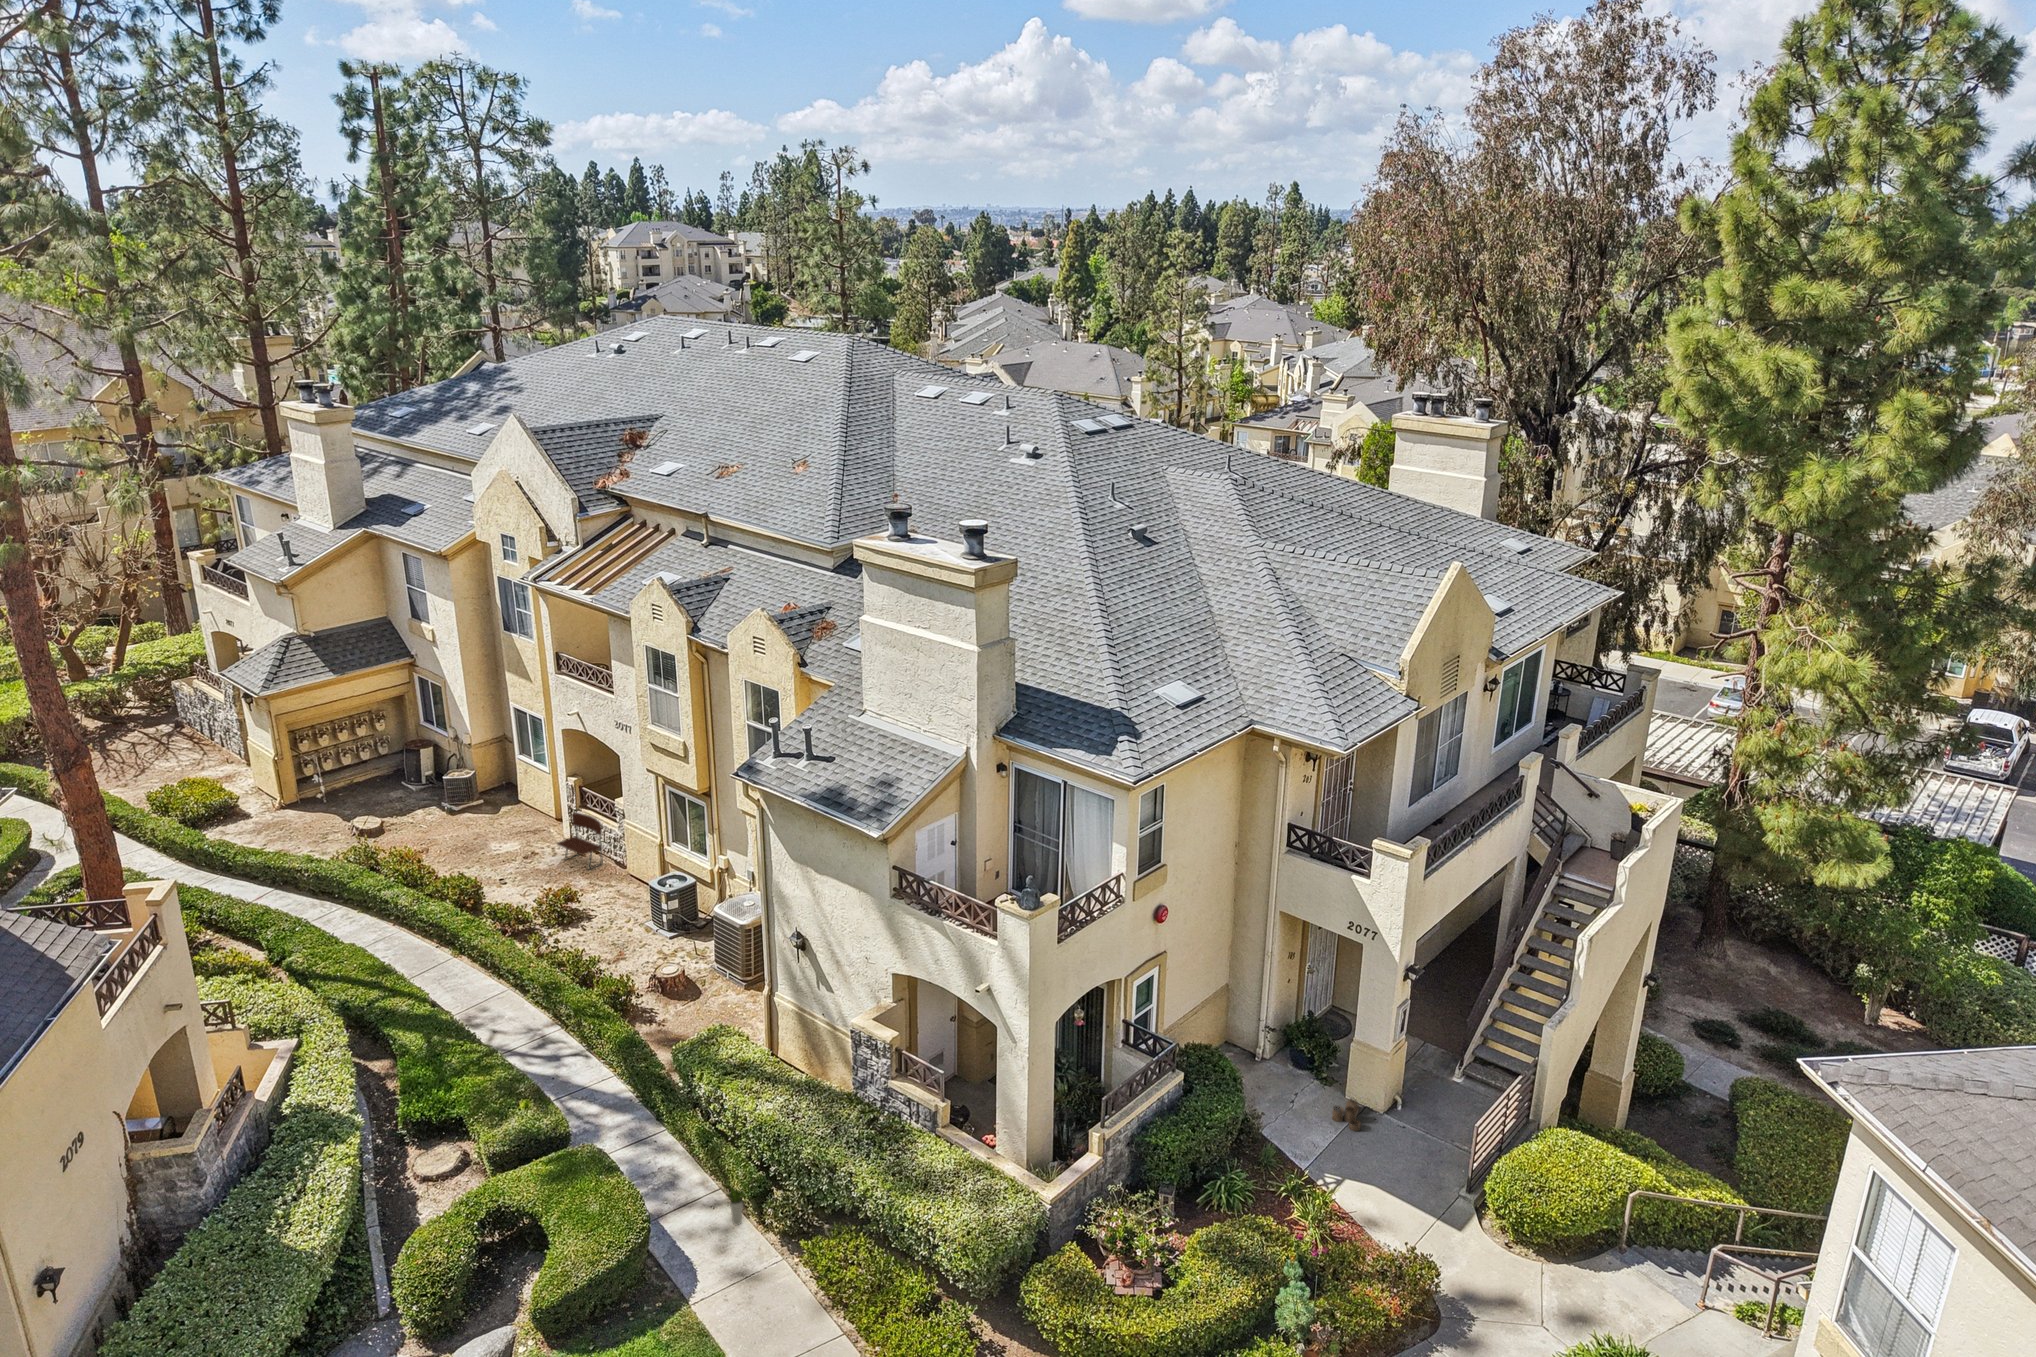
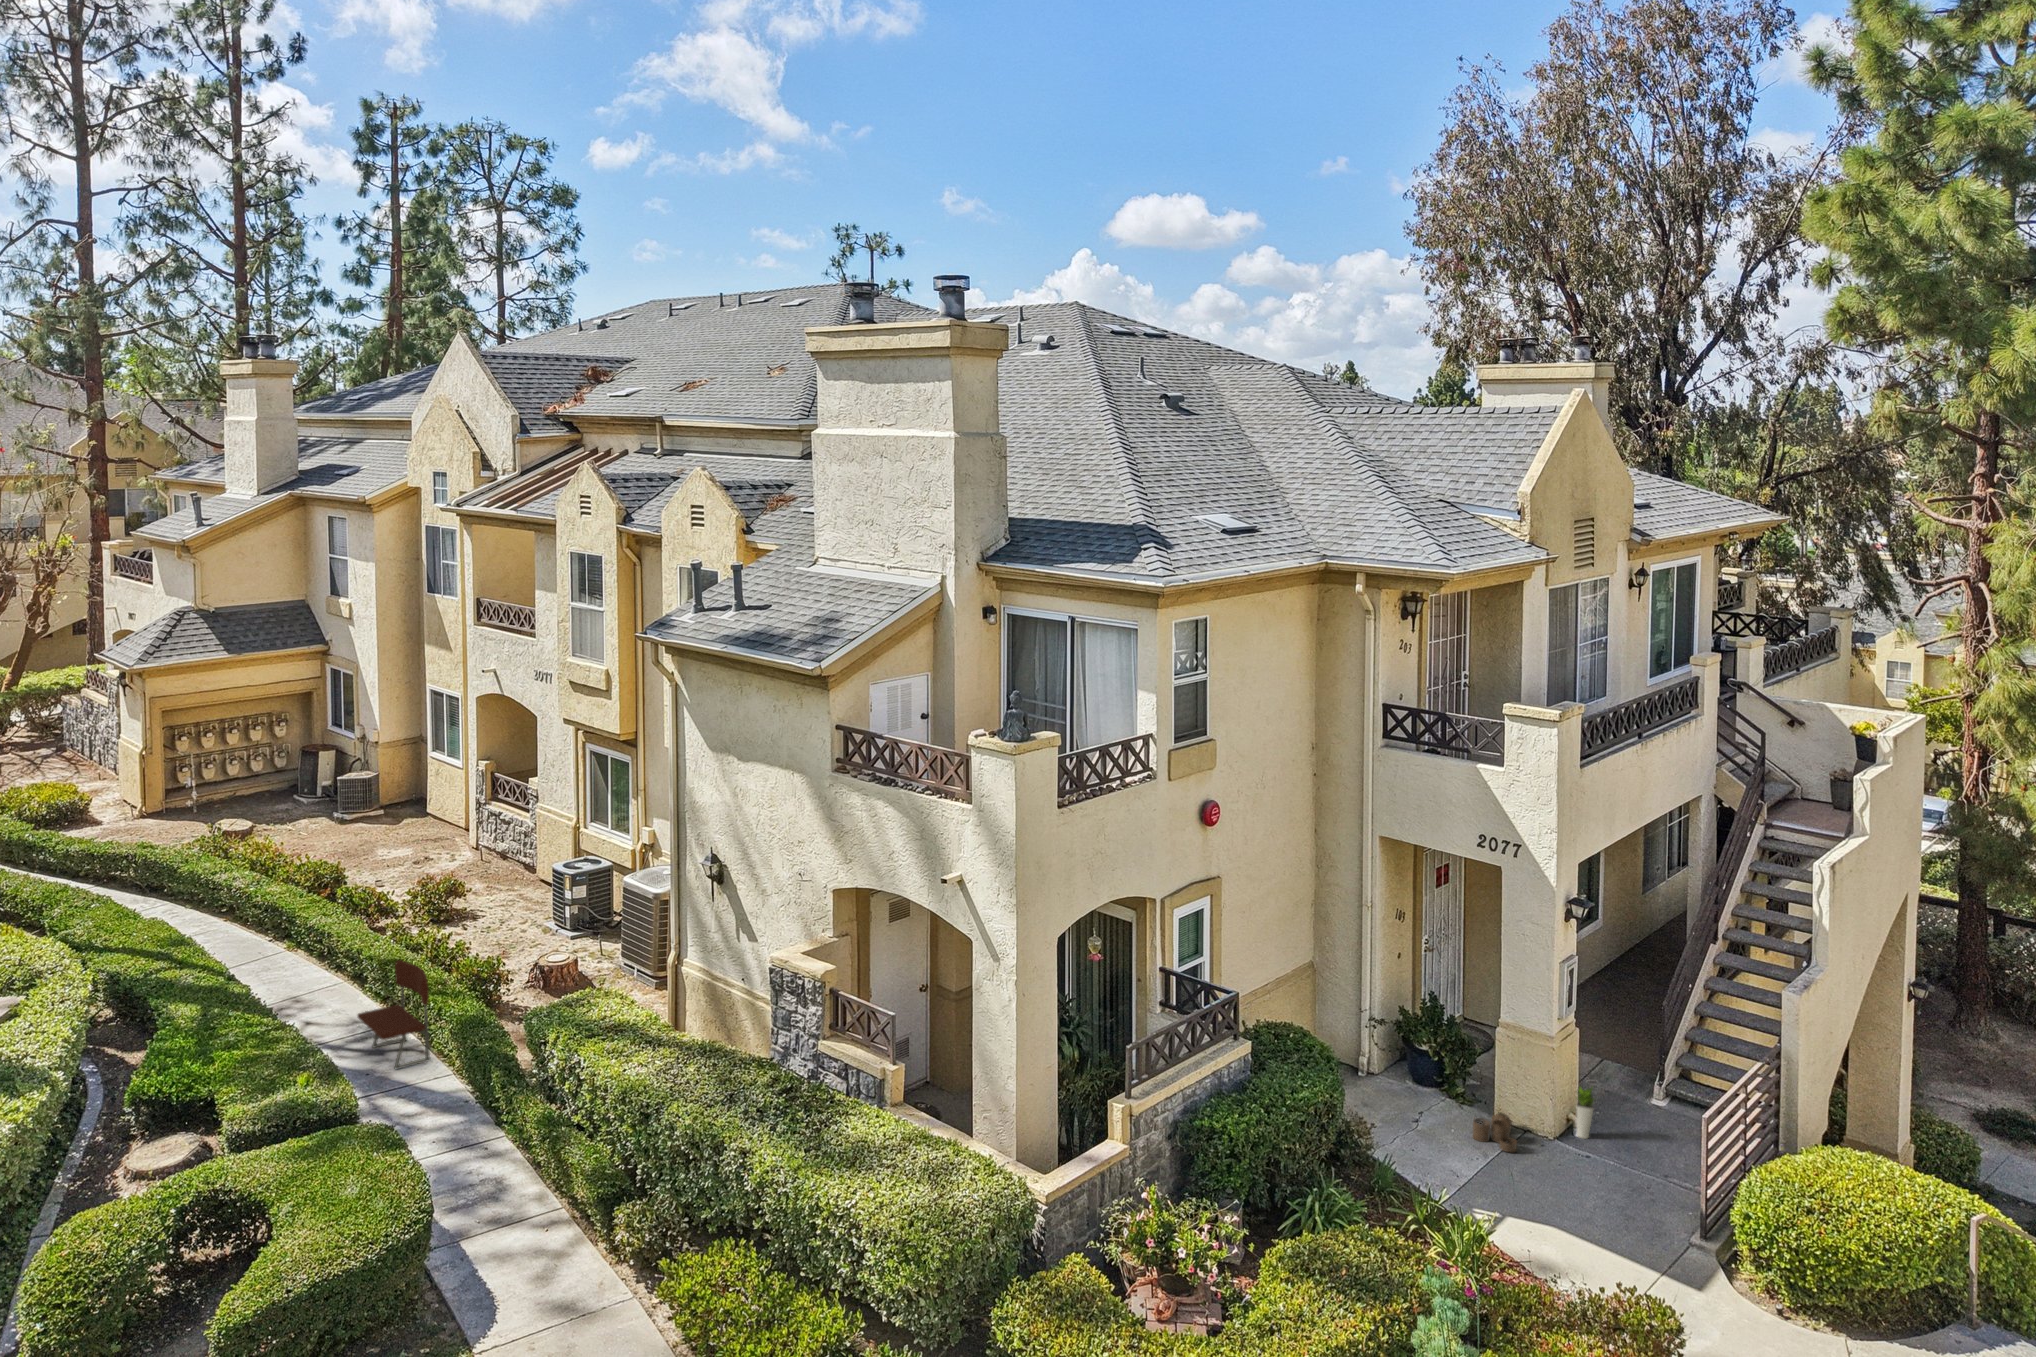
bench: present [557,813,603,869] -> present [358,960,431,1069]
planter: present [728,1187,745,1225] -> present [1577,1087,1595,1139]

